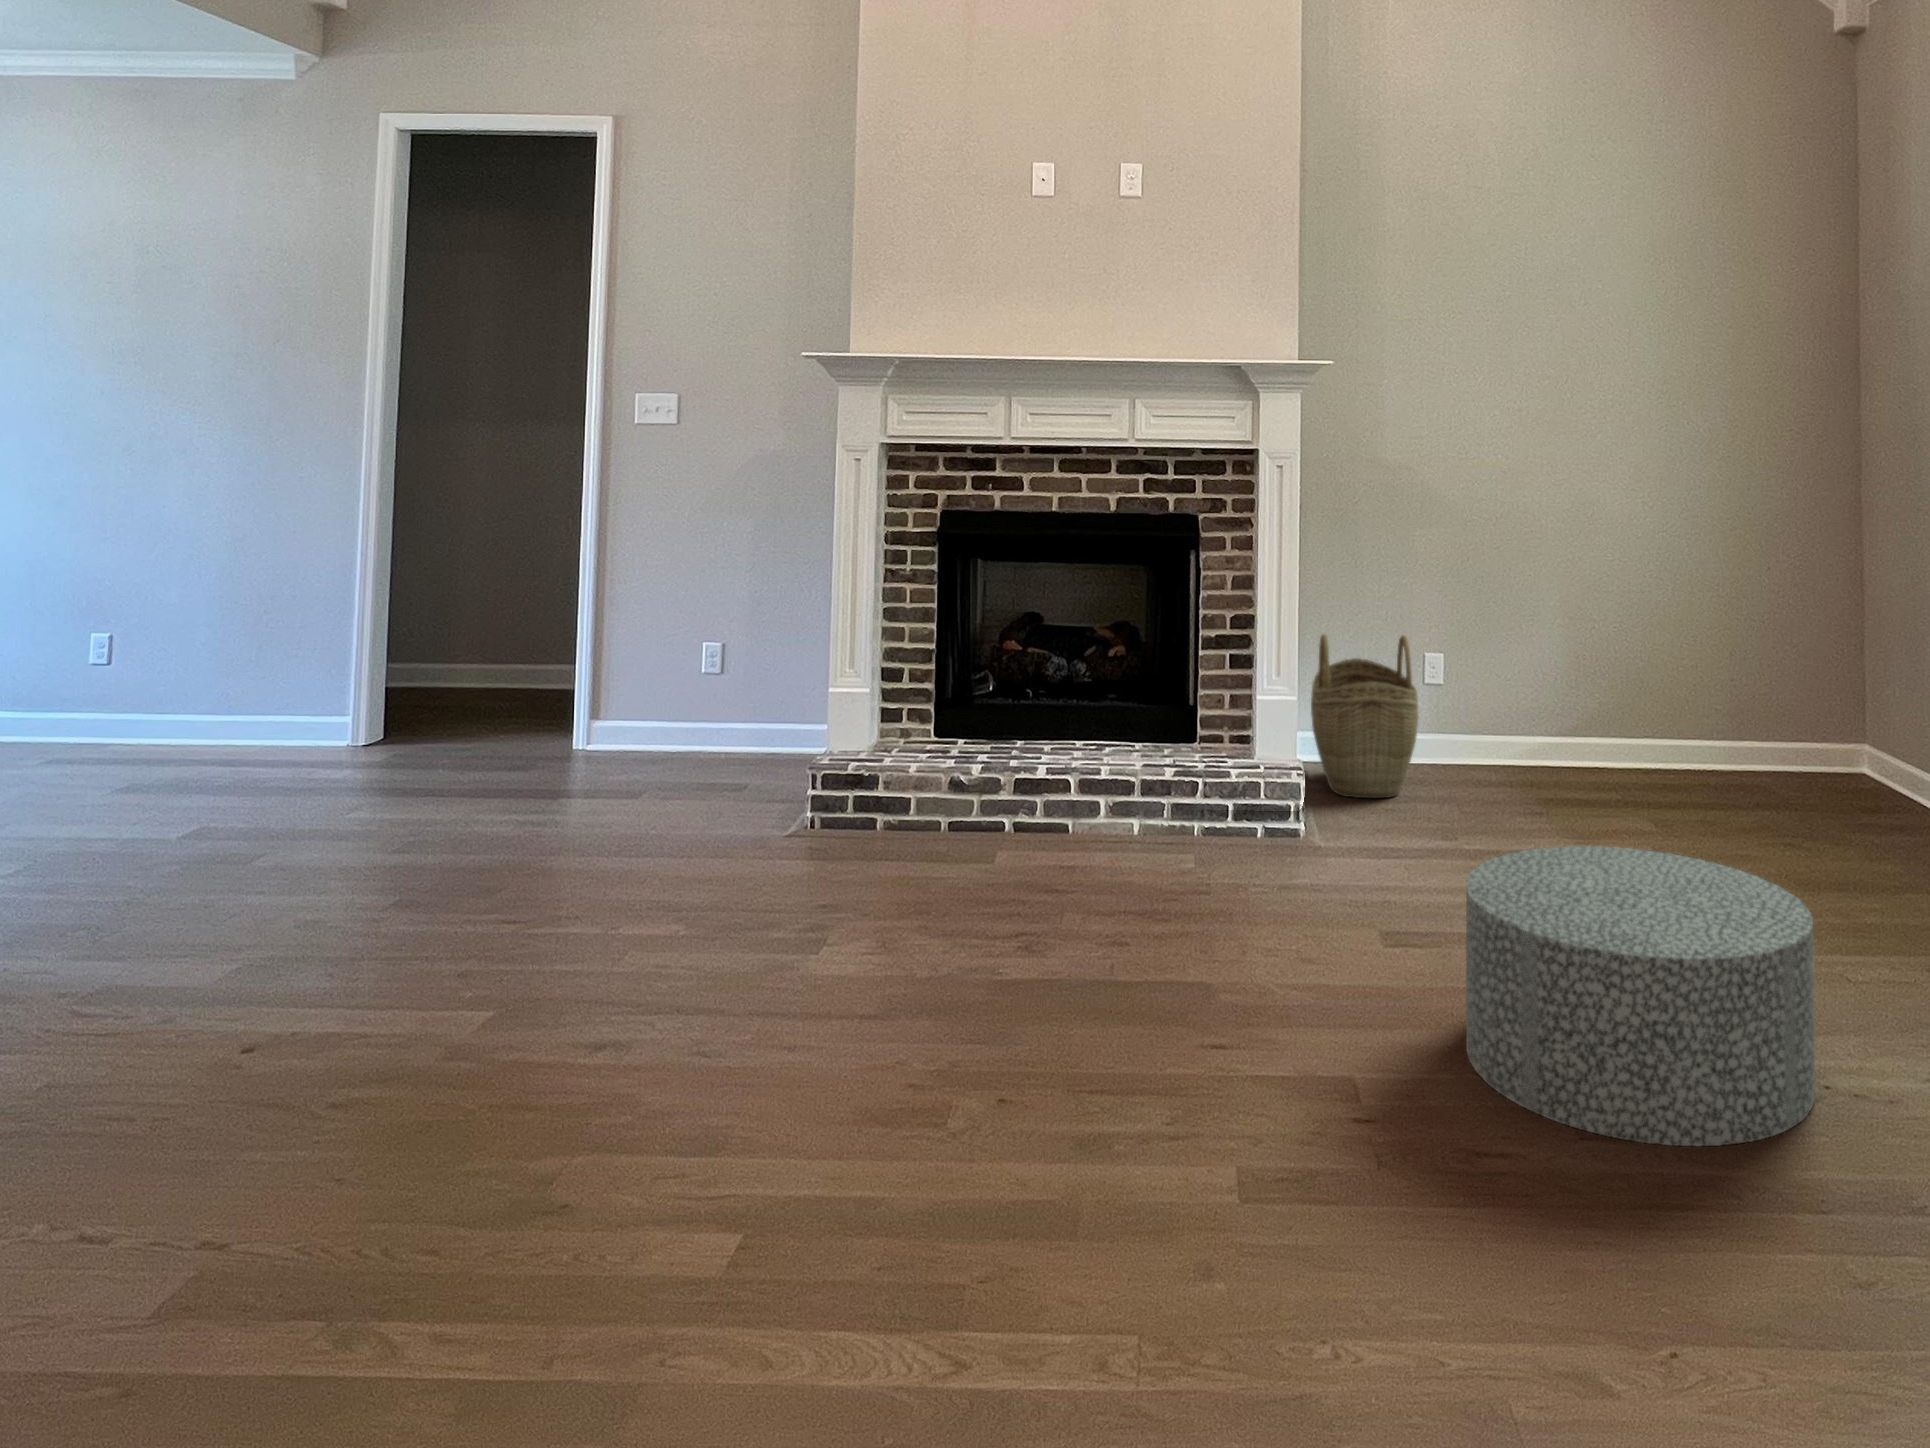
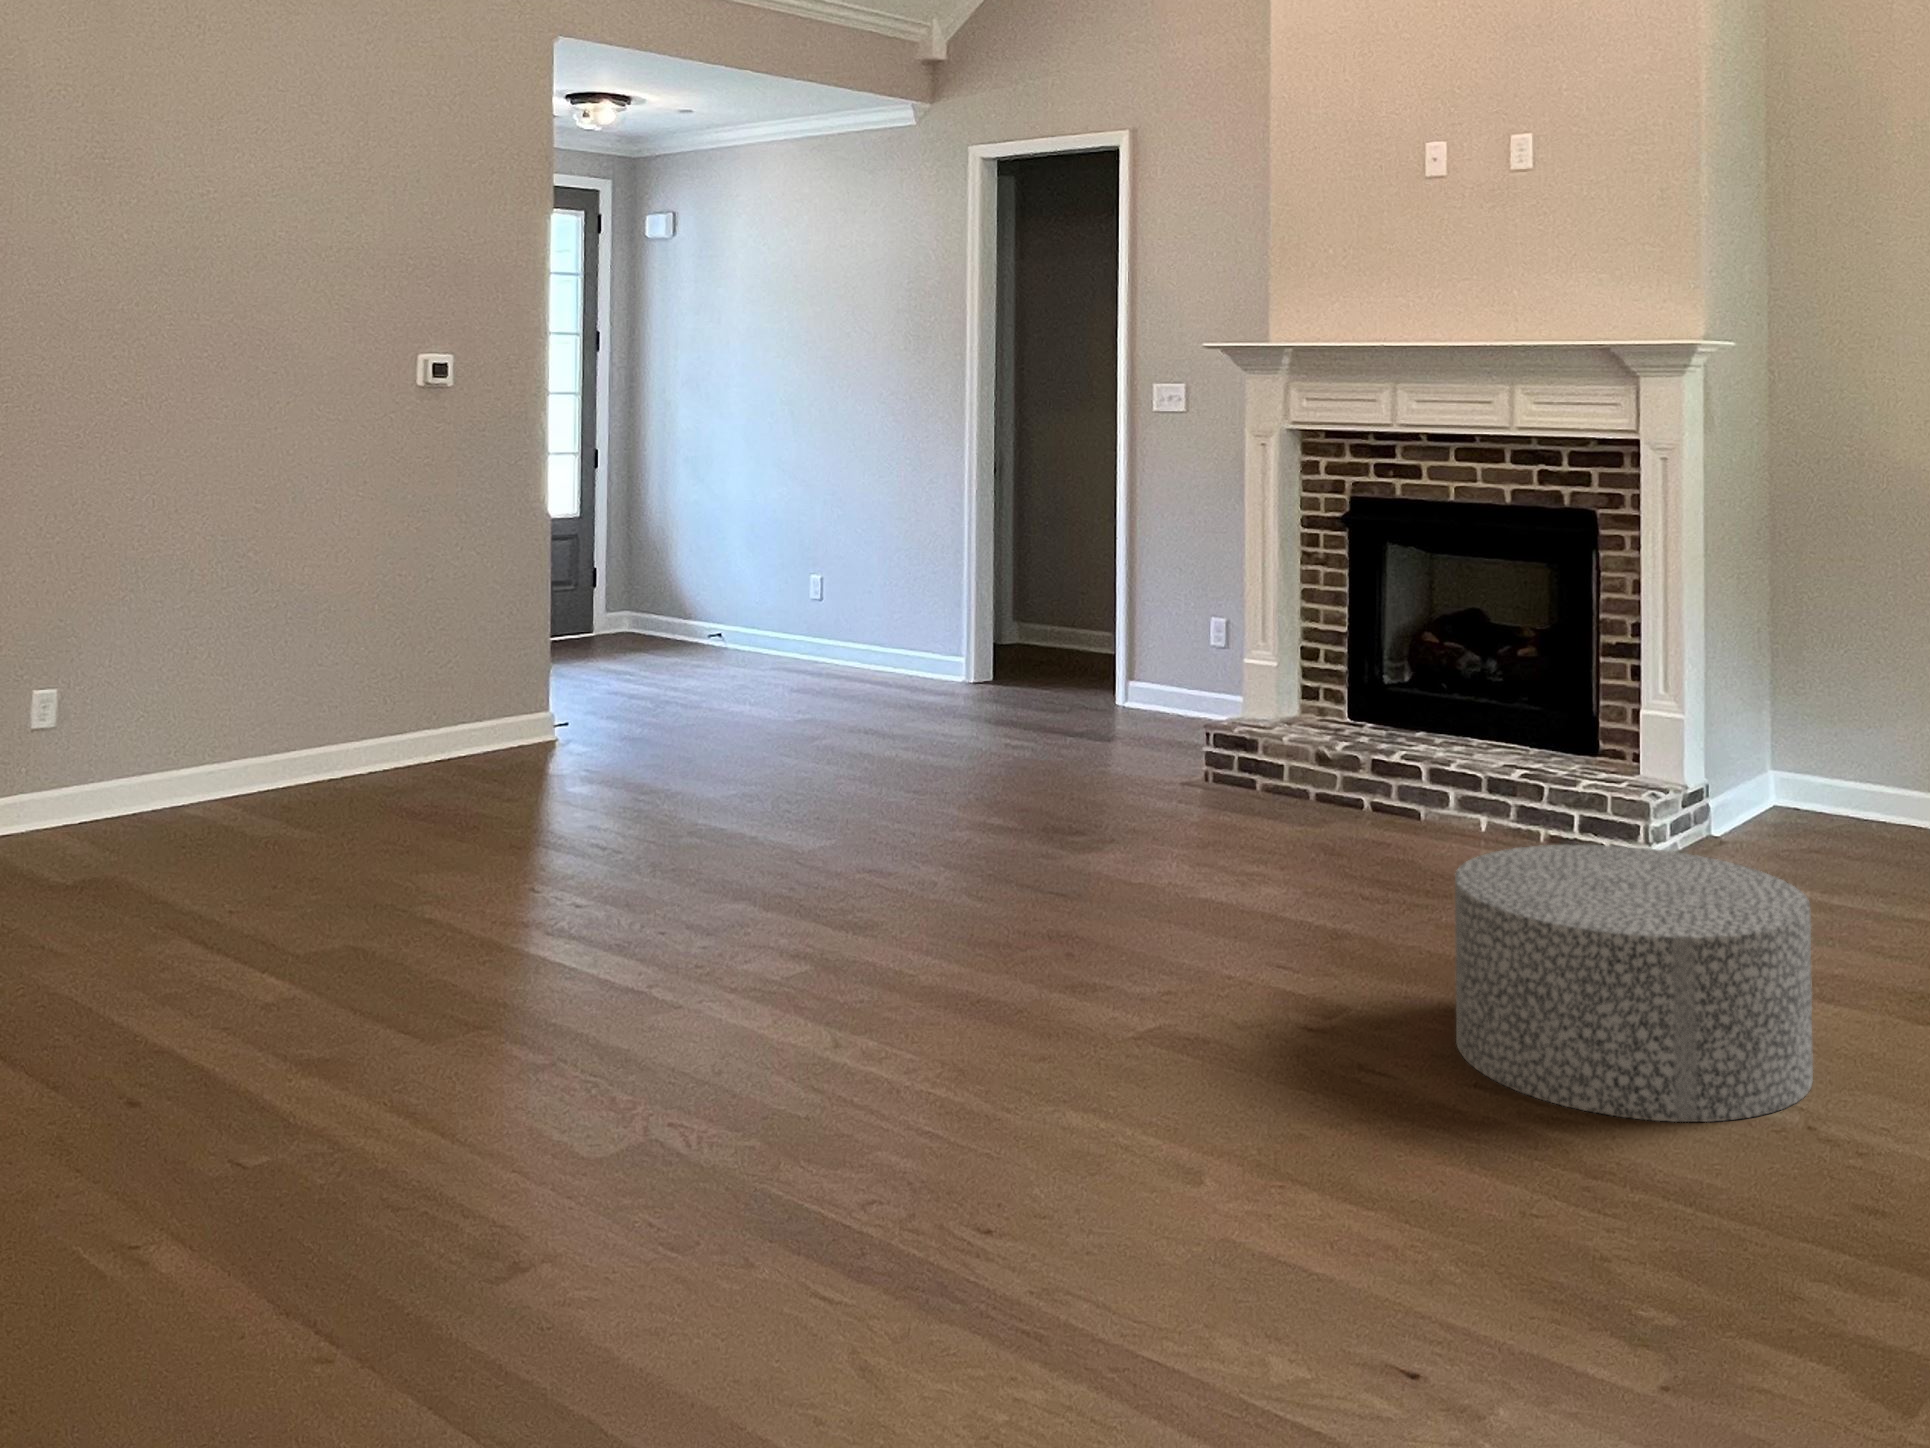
woven basket: present [1311,634,1419,798] -> none [1743,655,1885,848]

